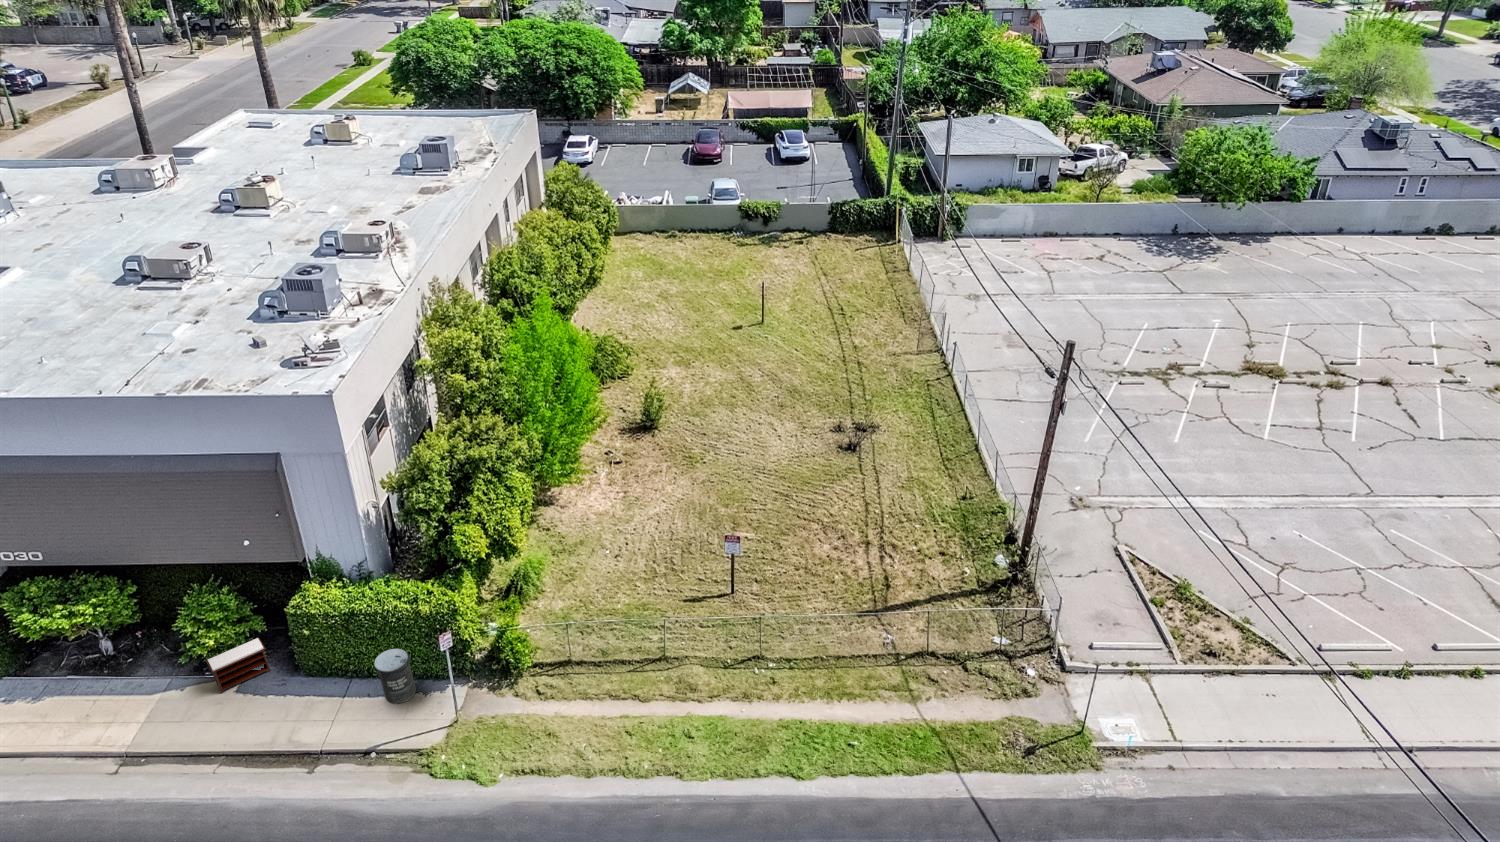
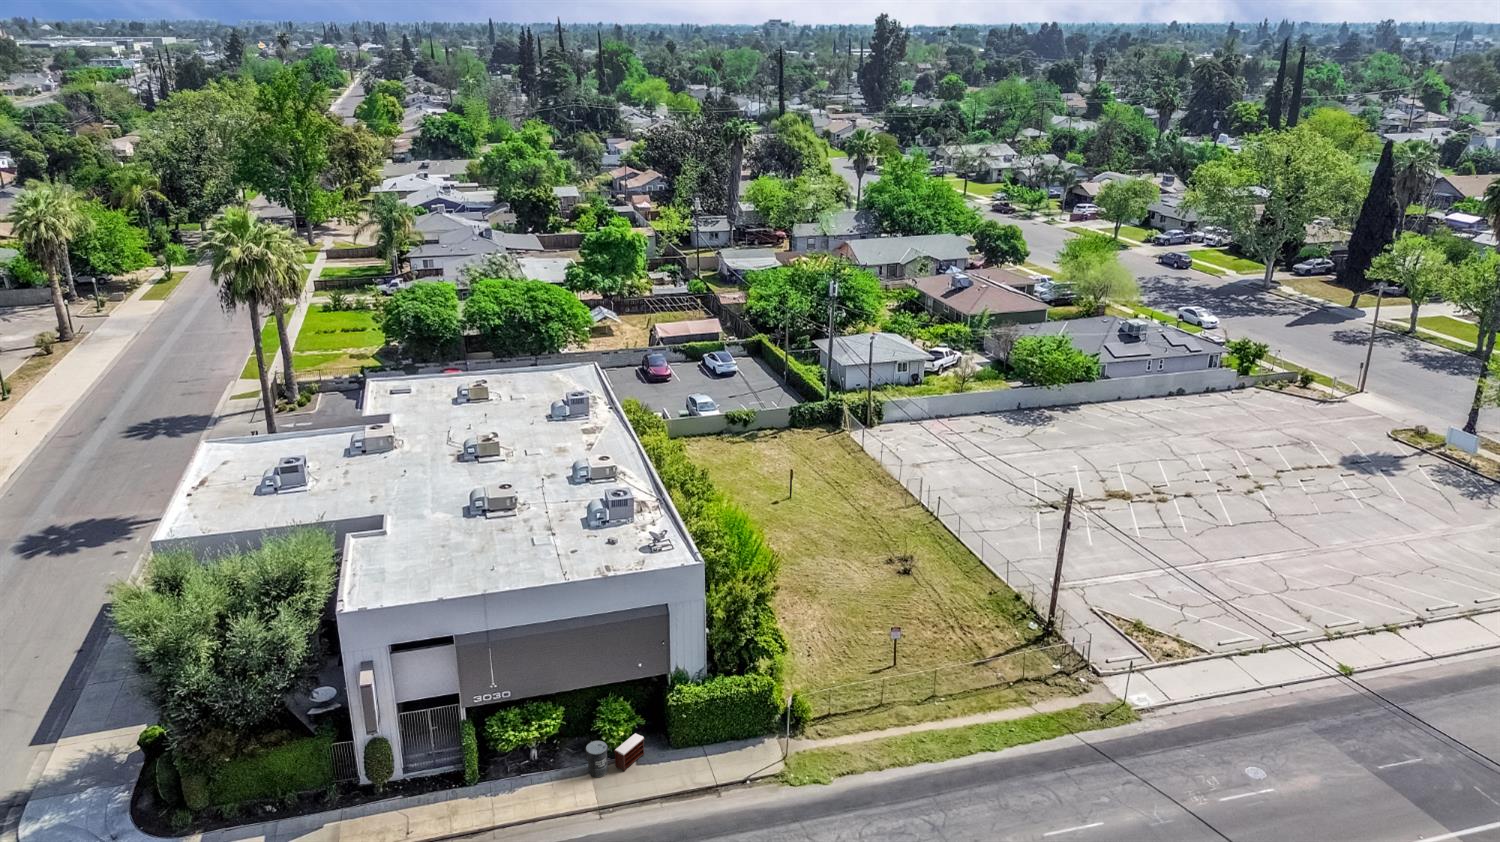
trash can: present [375,649,416,704] -> present [586,741,608,778]

